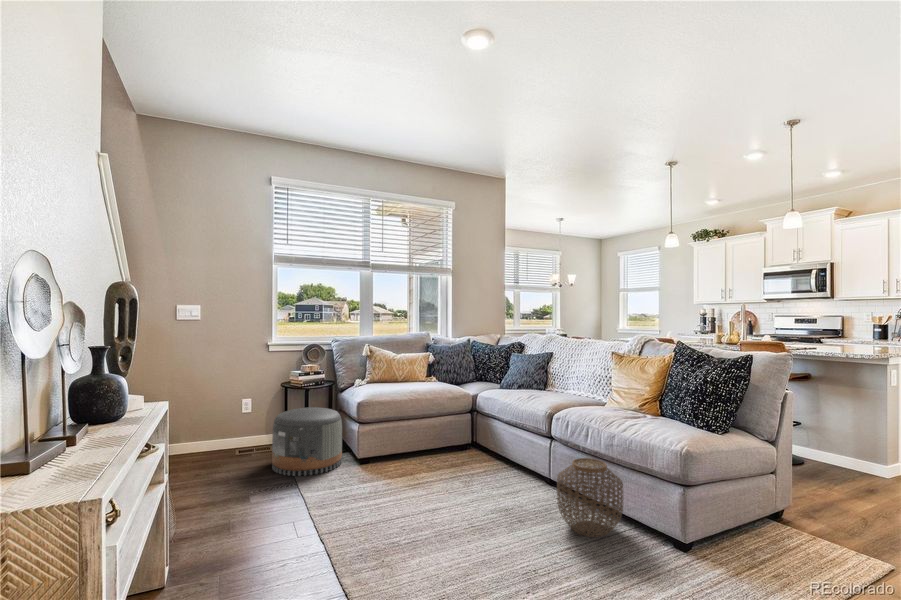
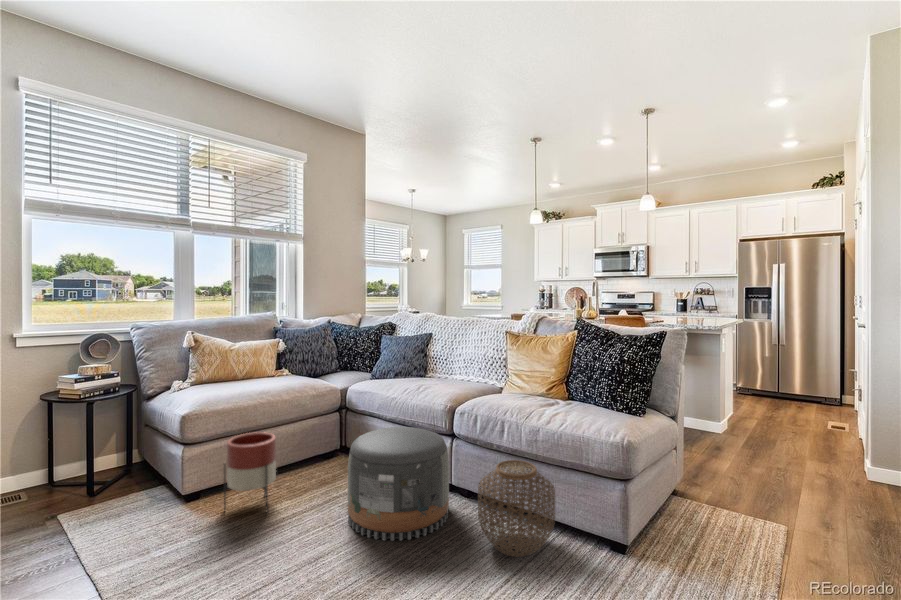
pouf: present [272,407,342,476] -> present [348,427,449,541]
planter: none [382,420,418,479] -> present [224,432,276,512]

